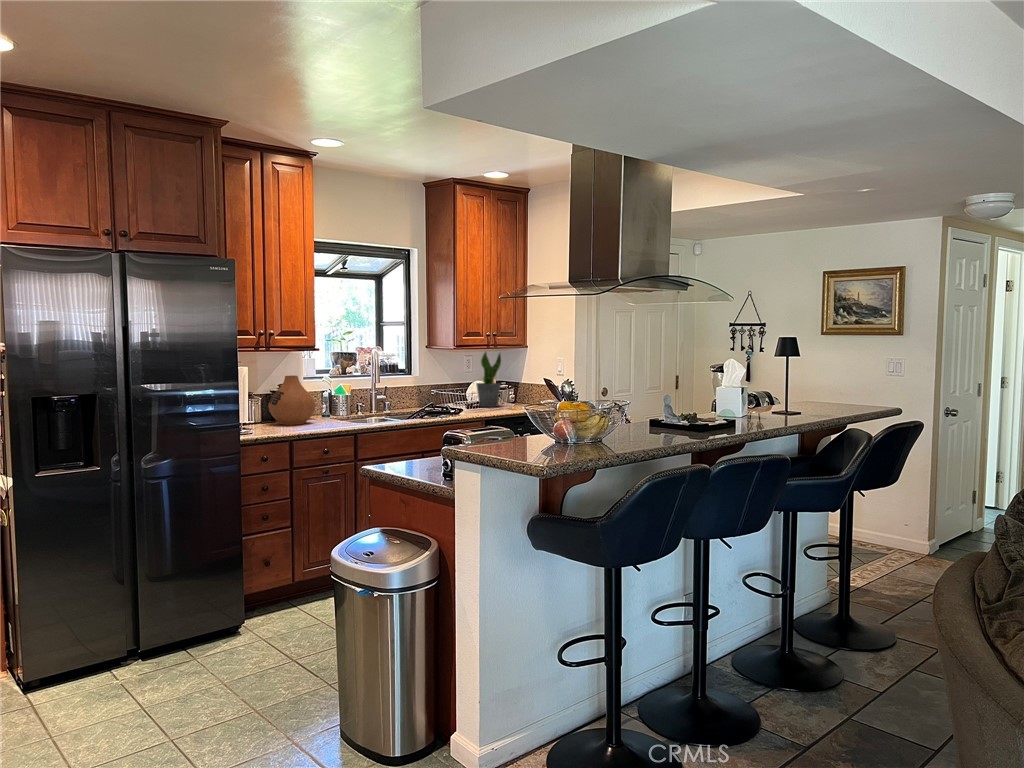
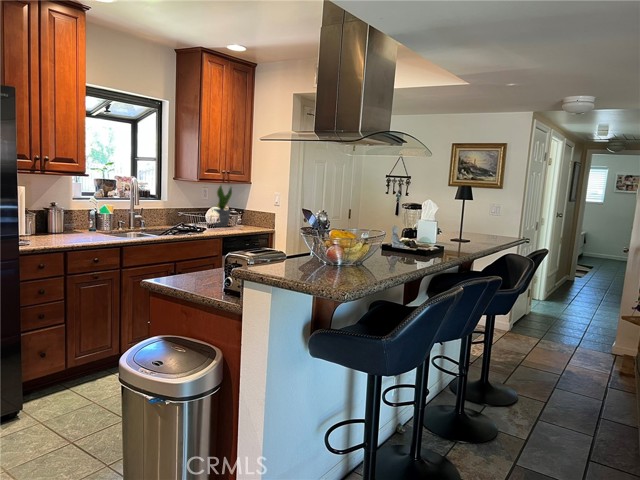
vase: present [268,376,315,425] -> none [42,196,85,237]

